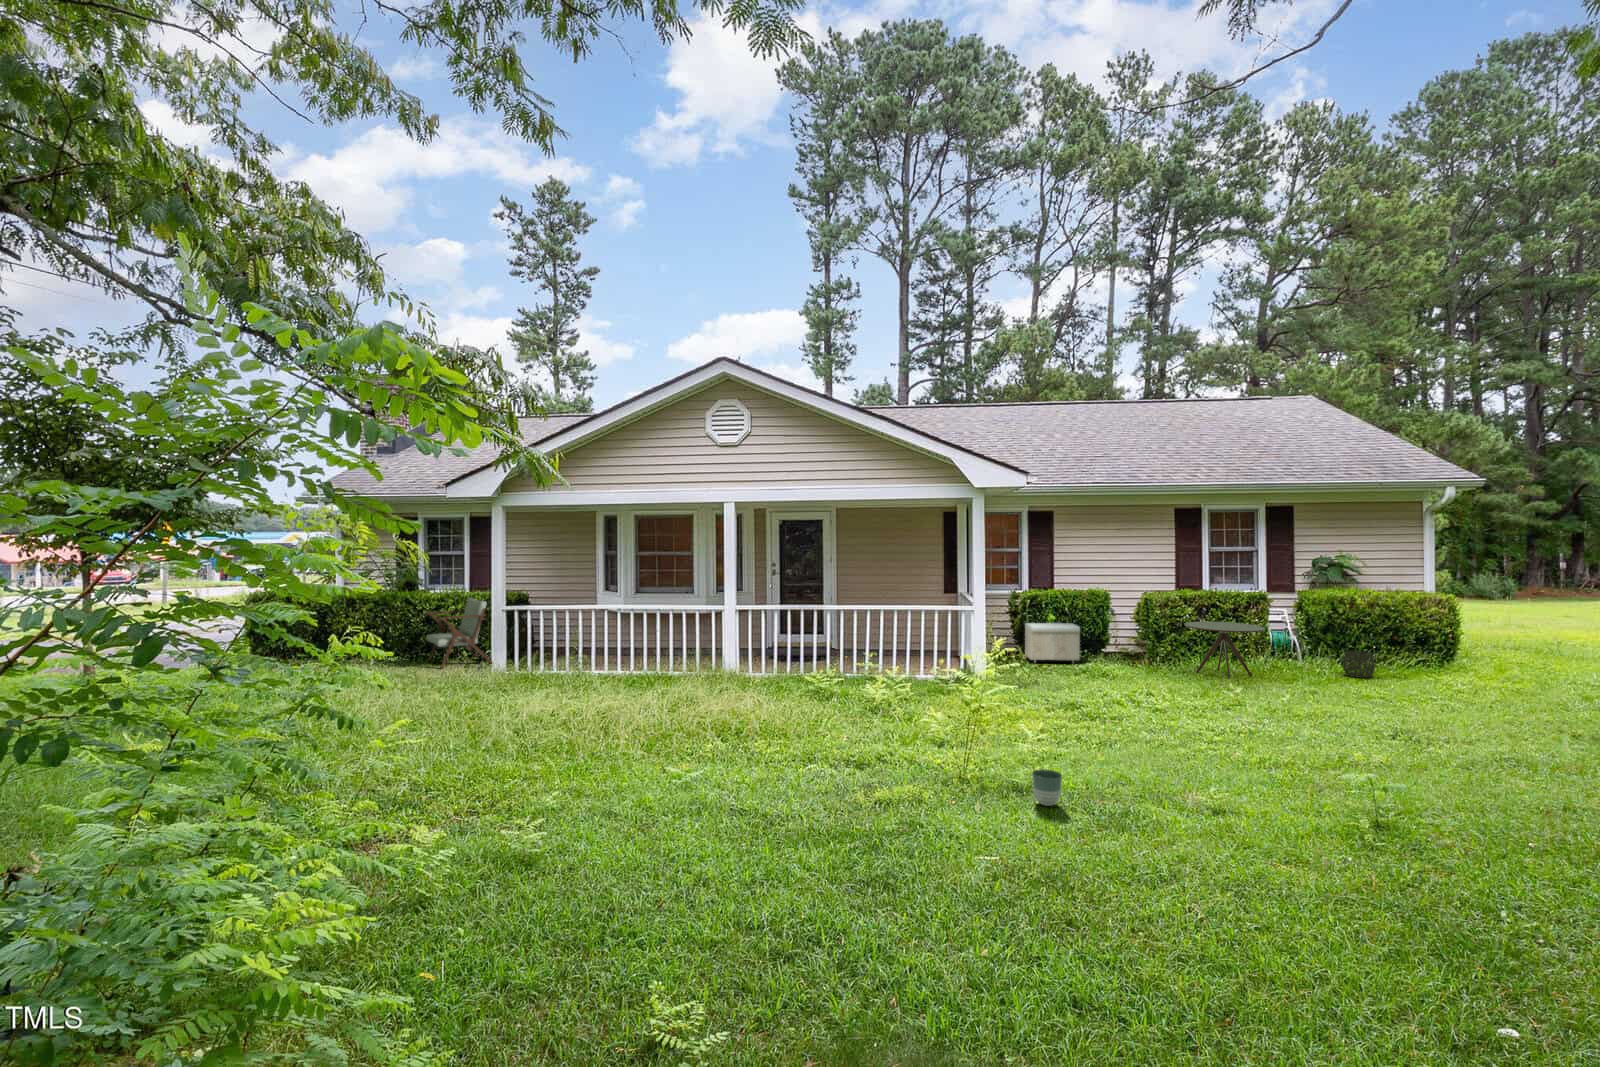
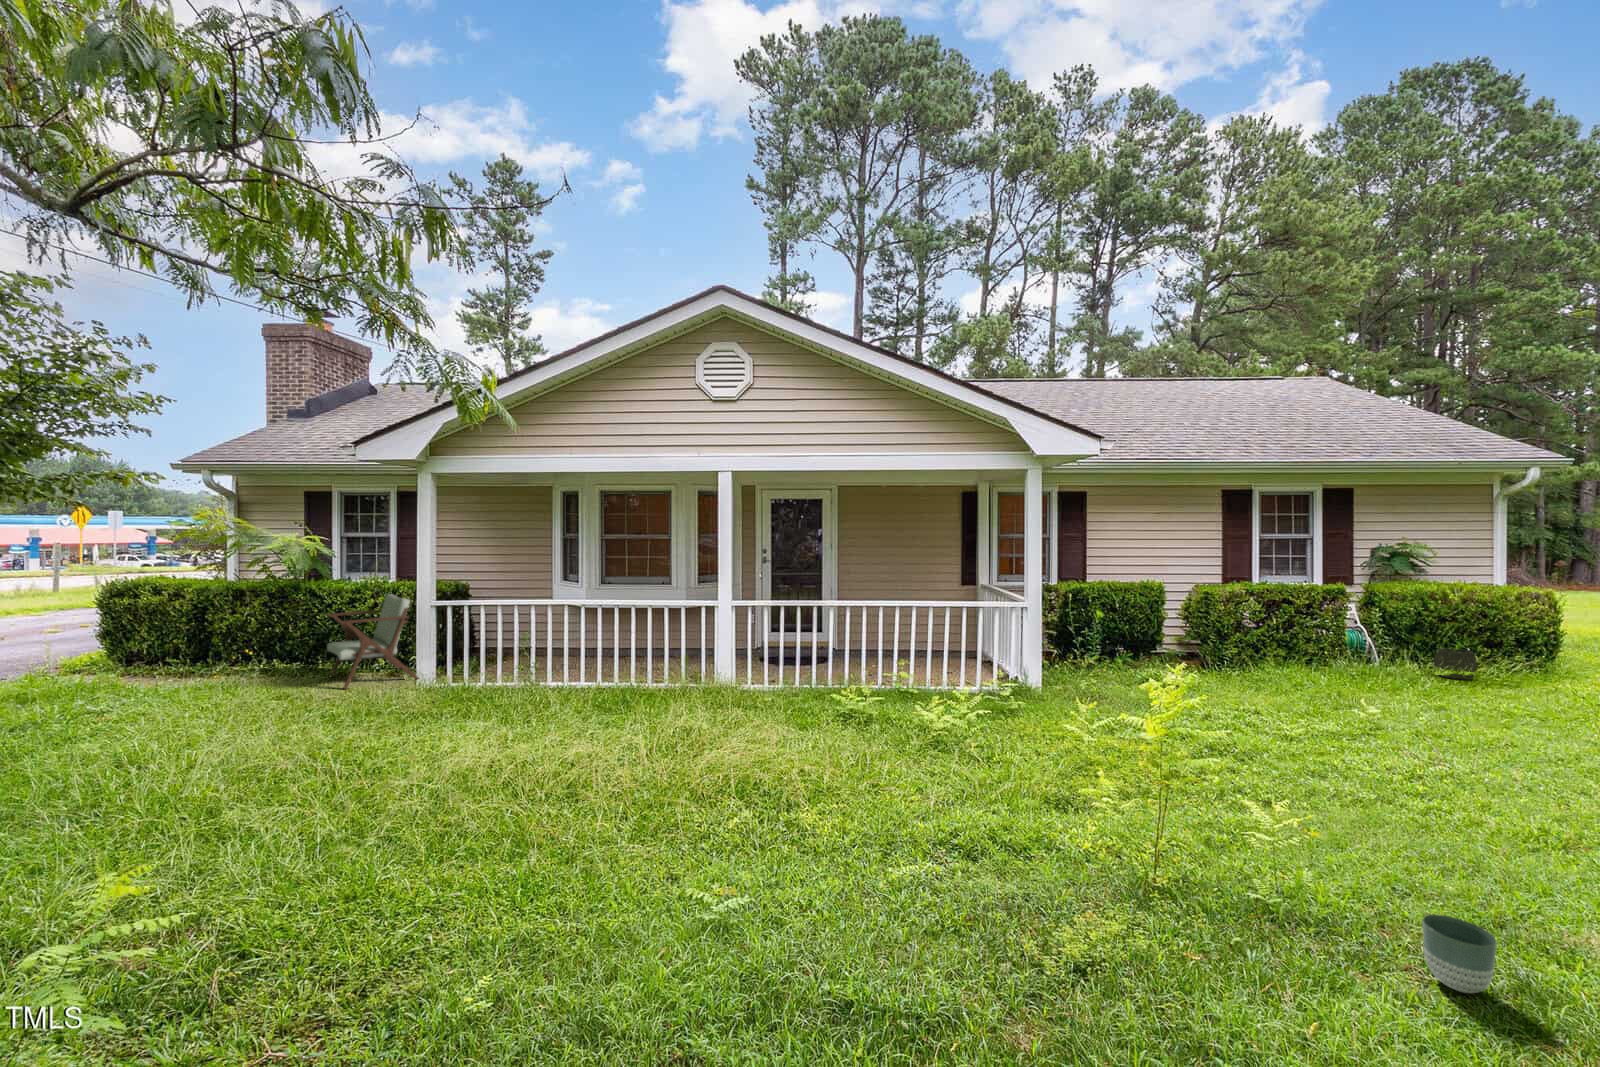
round table: present [1185,622,1265,679] -> none [1261,616,1364,684]
storage bench: present [1025,623,1080,663] -> none [1069,619,1138,666]

